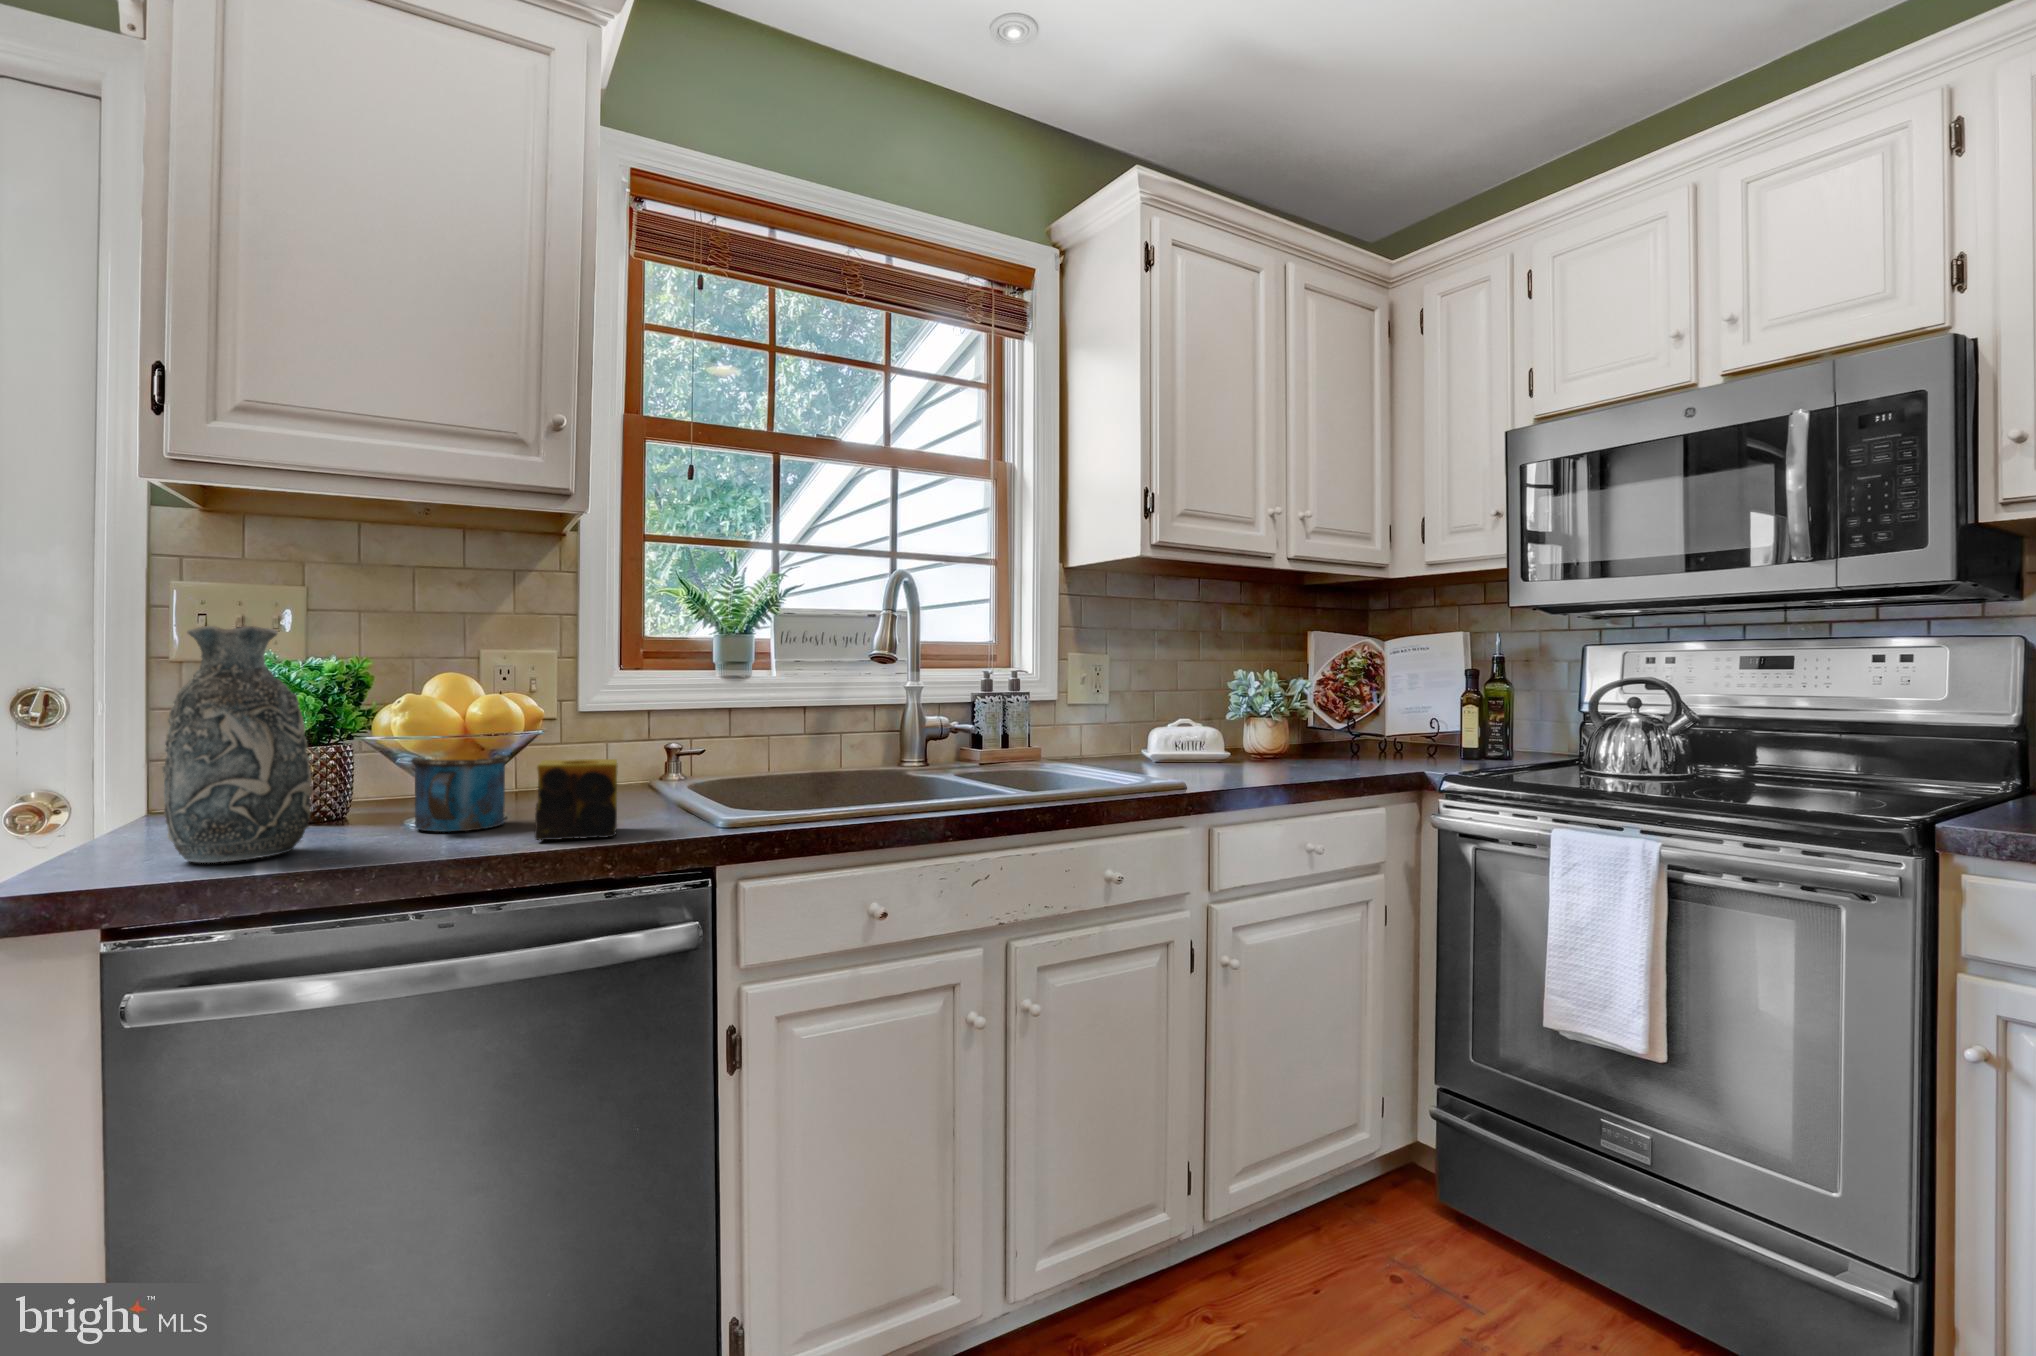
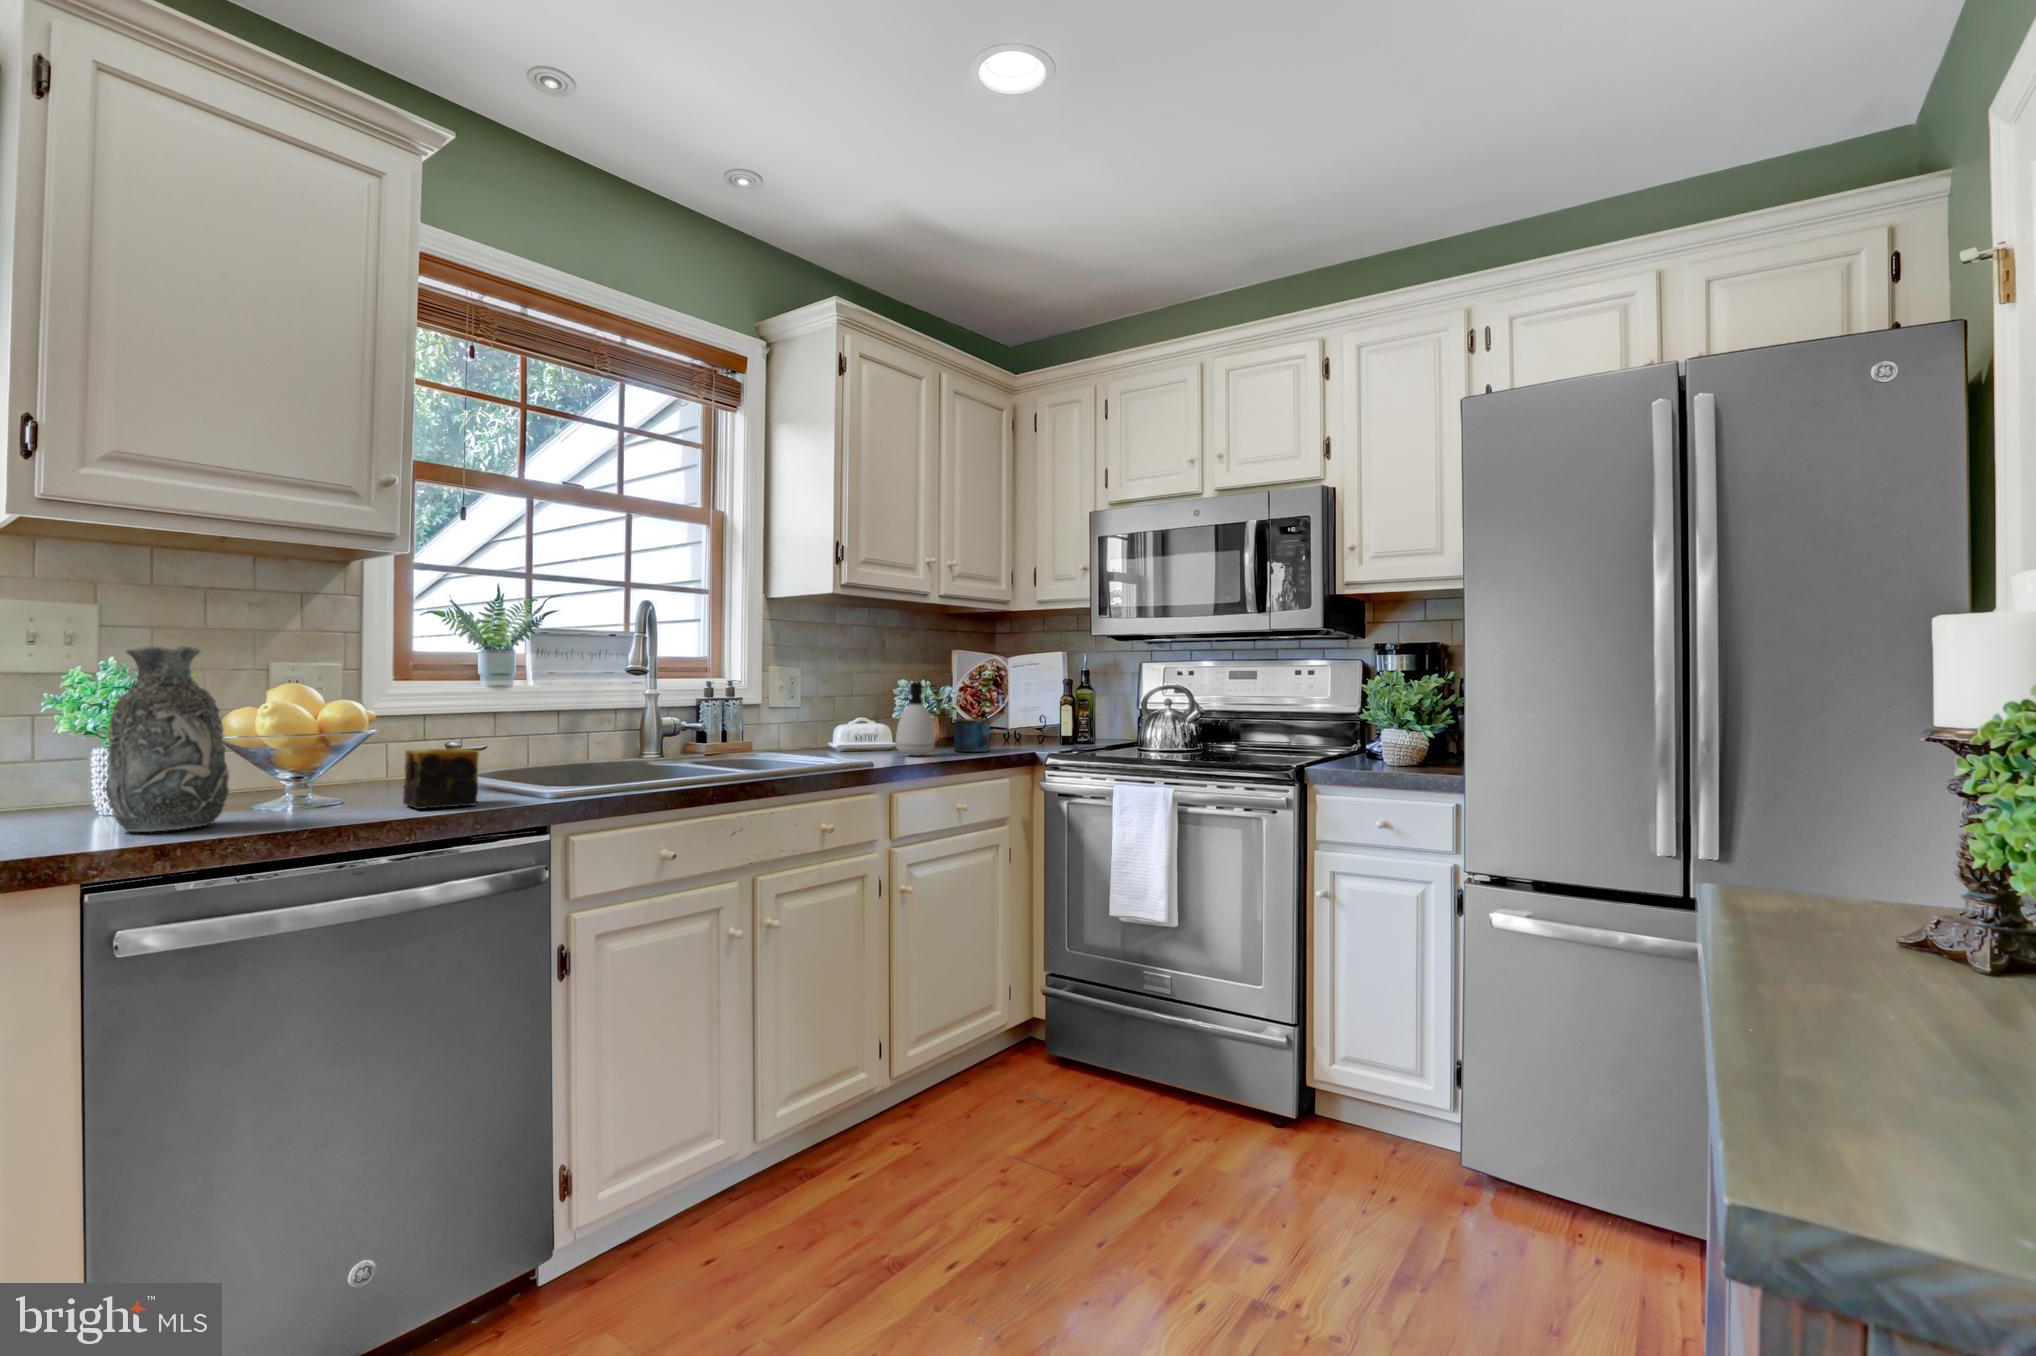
soap dispenser: none [1221,672,1279,772] -> present [895,682,936,756]
mug: present [412,754,508,832] -> present [953,719,991,752]

